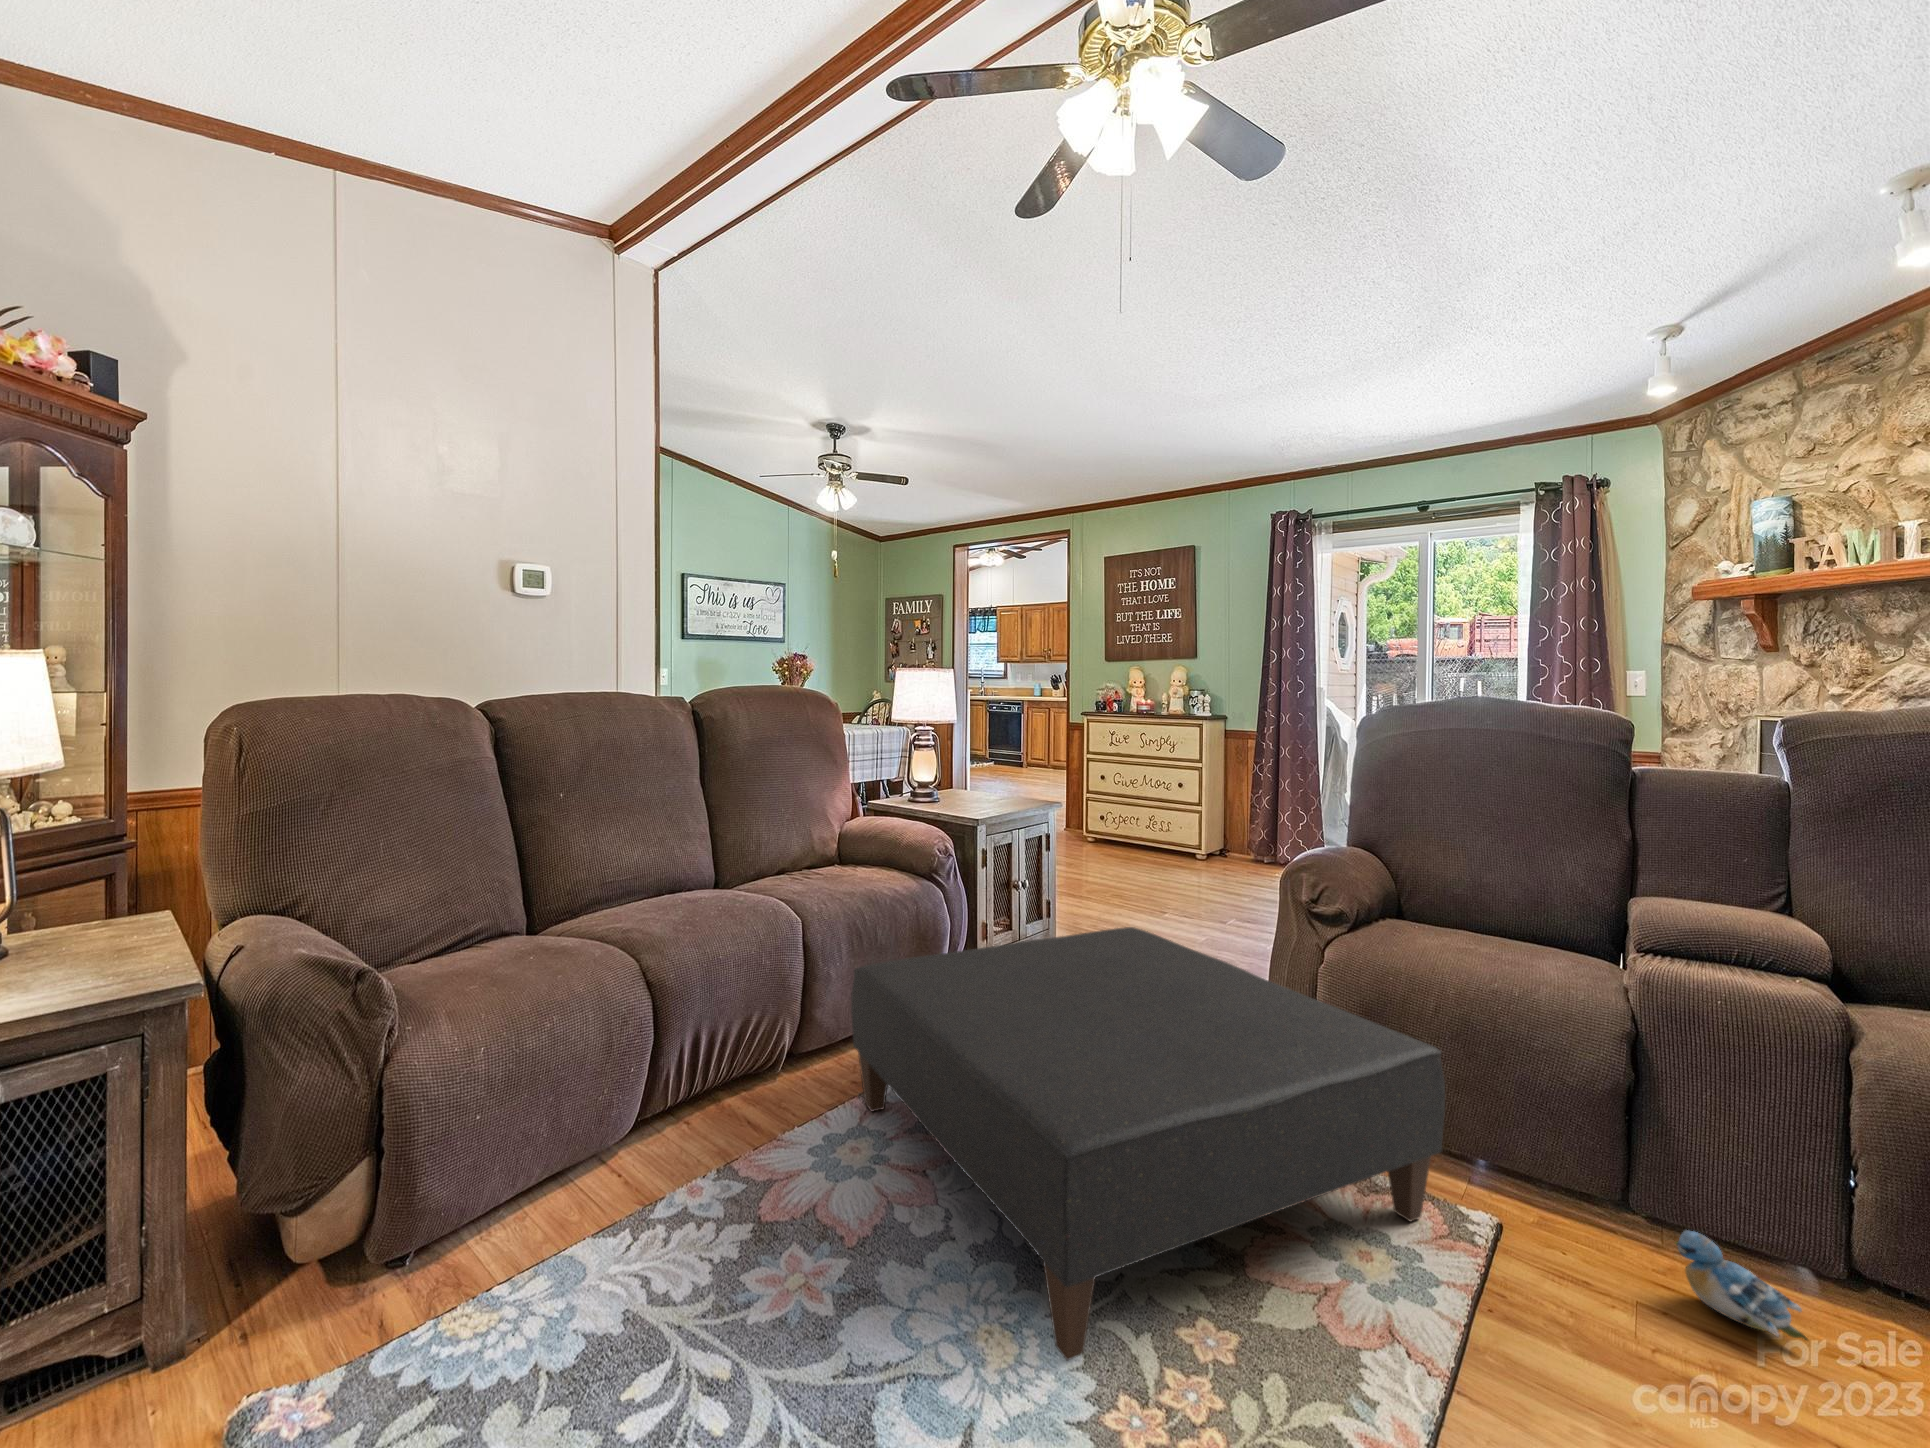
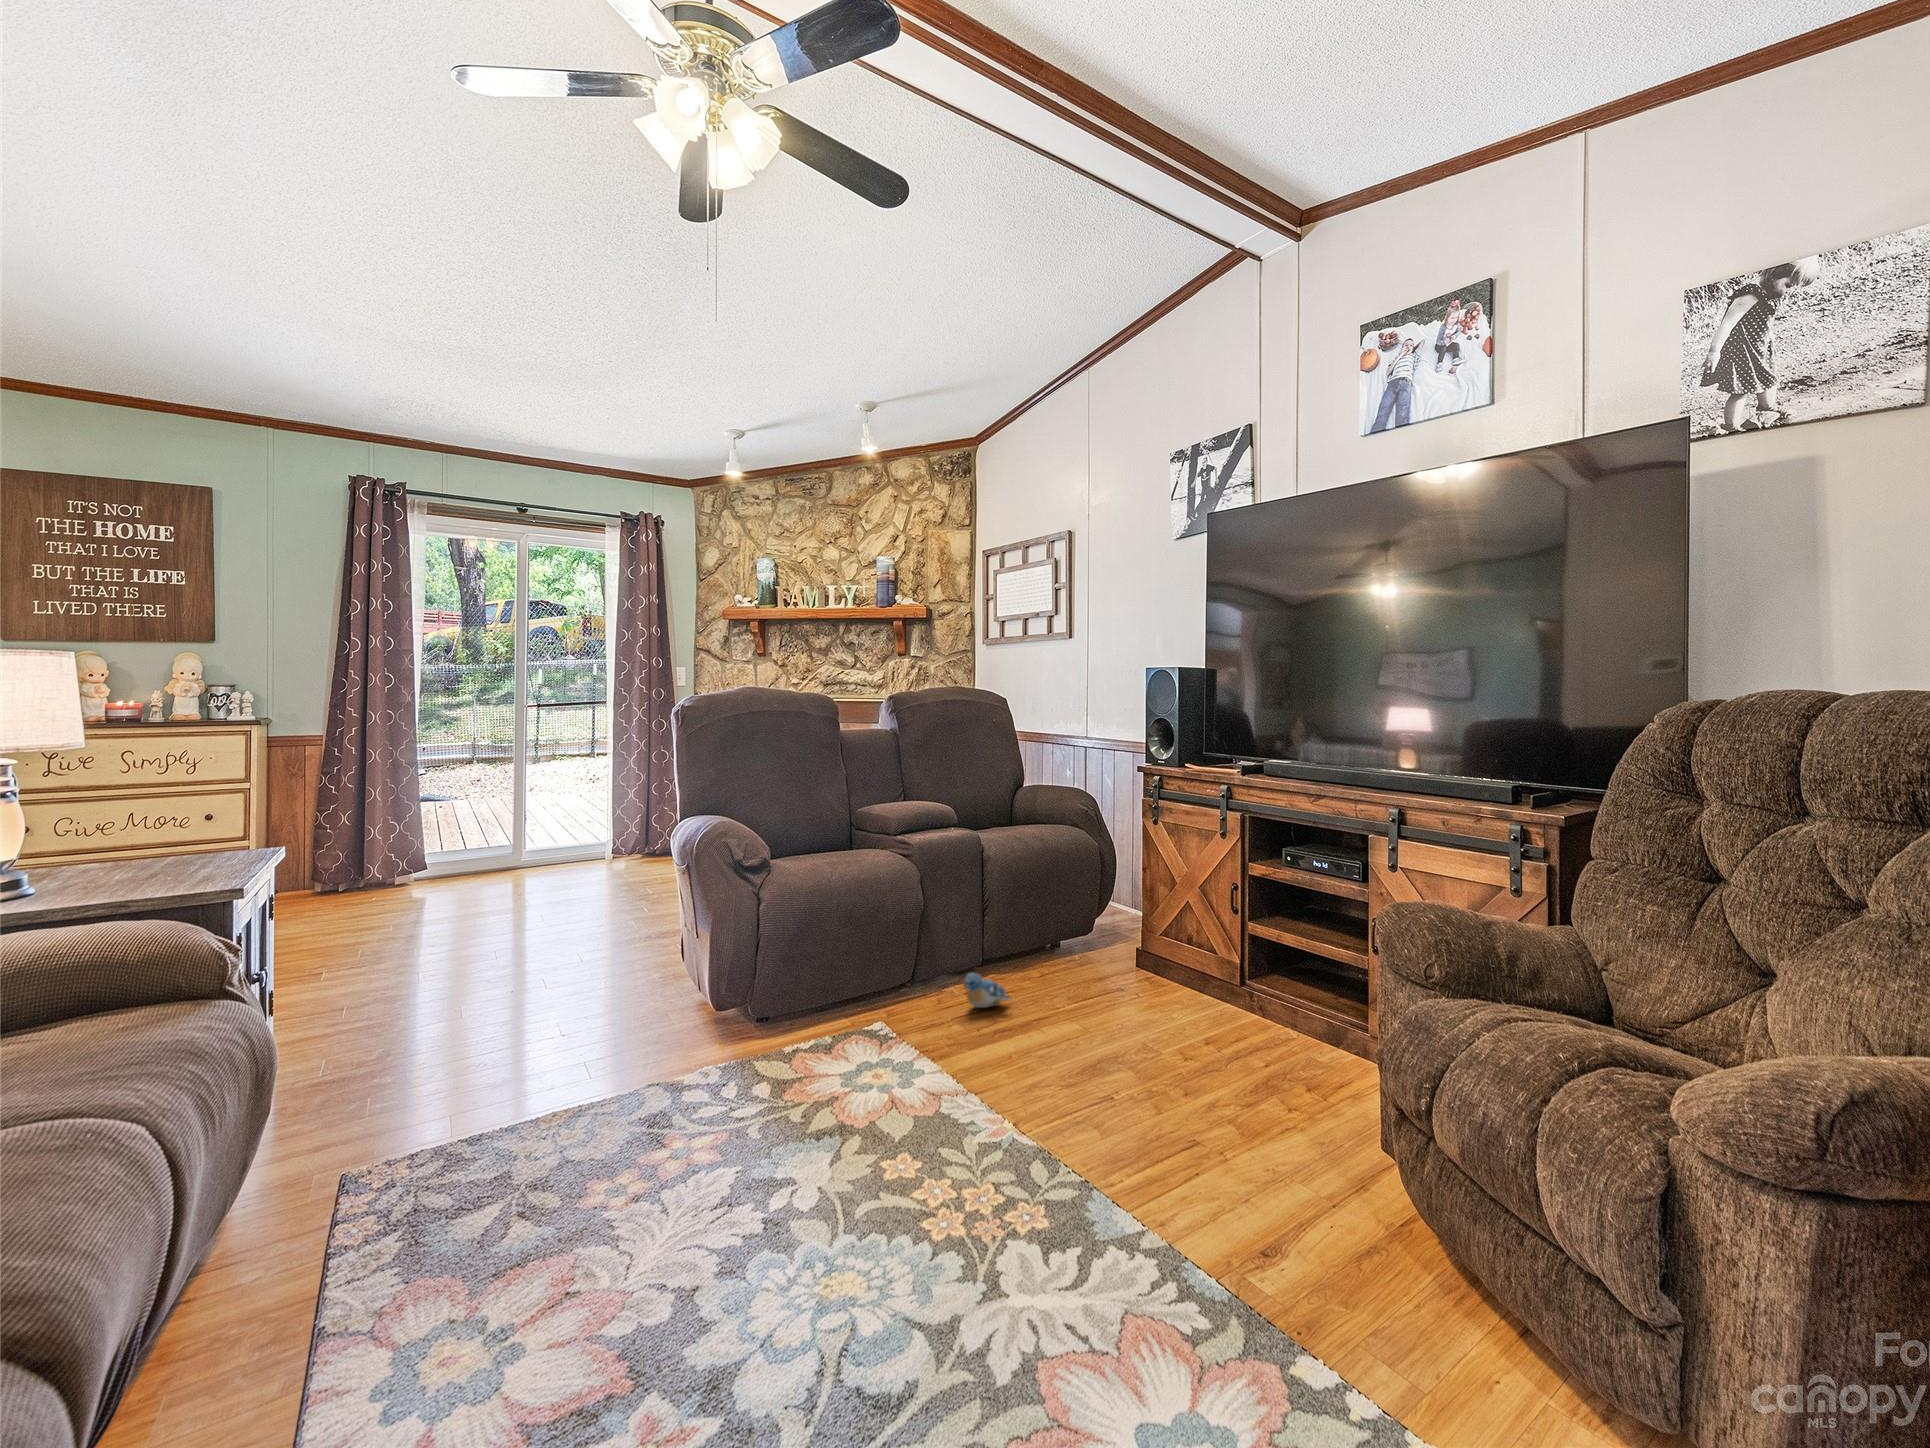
ottoman: present [851,927,1445,1360] -> none [310,926,902,1324]

